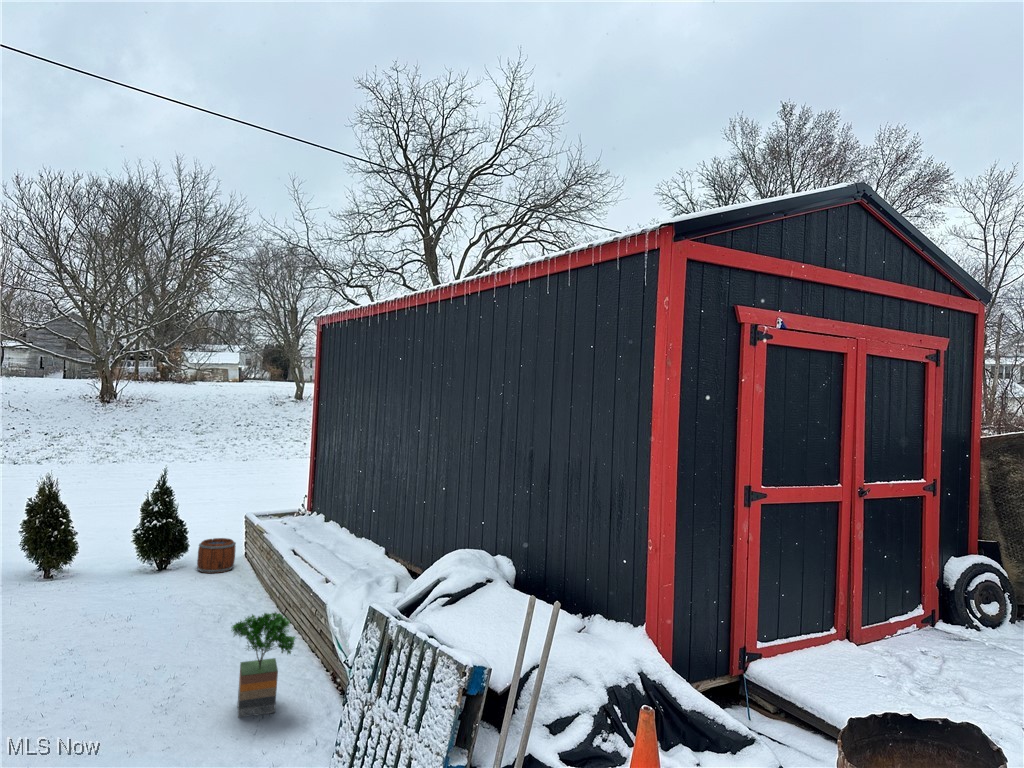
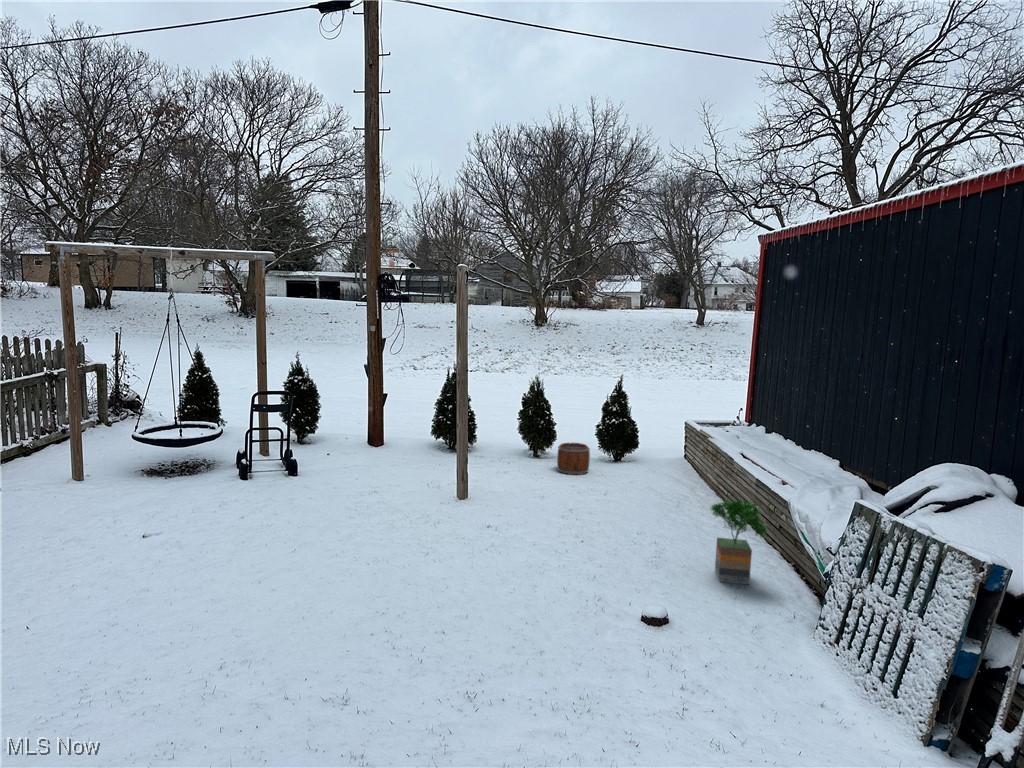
bucket: present [197,538,236,574] -> present [557,443,590,475]

